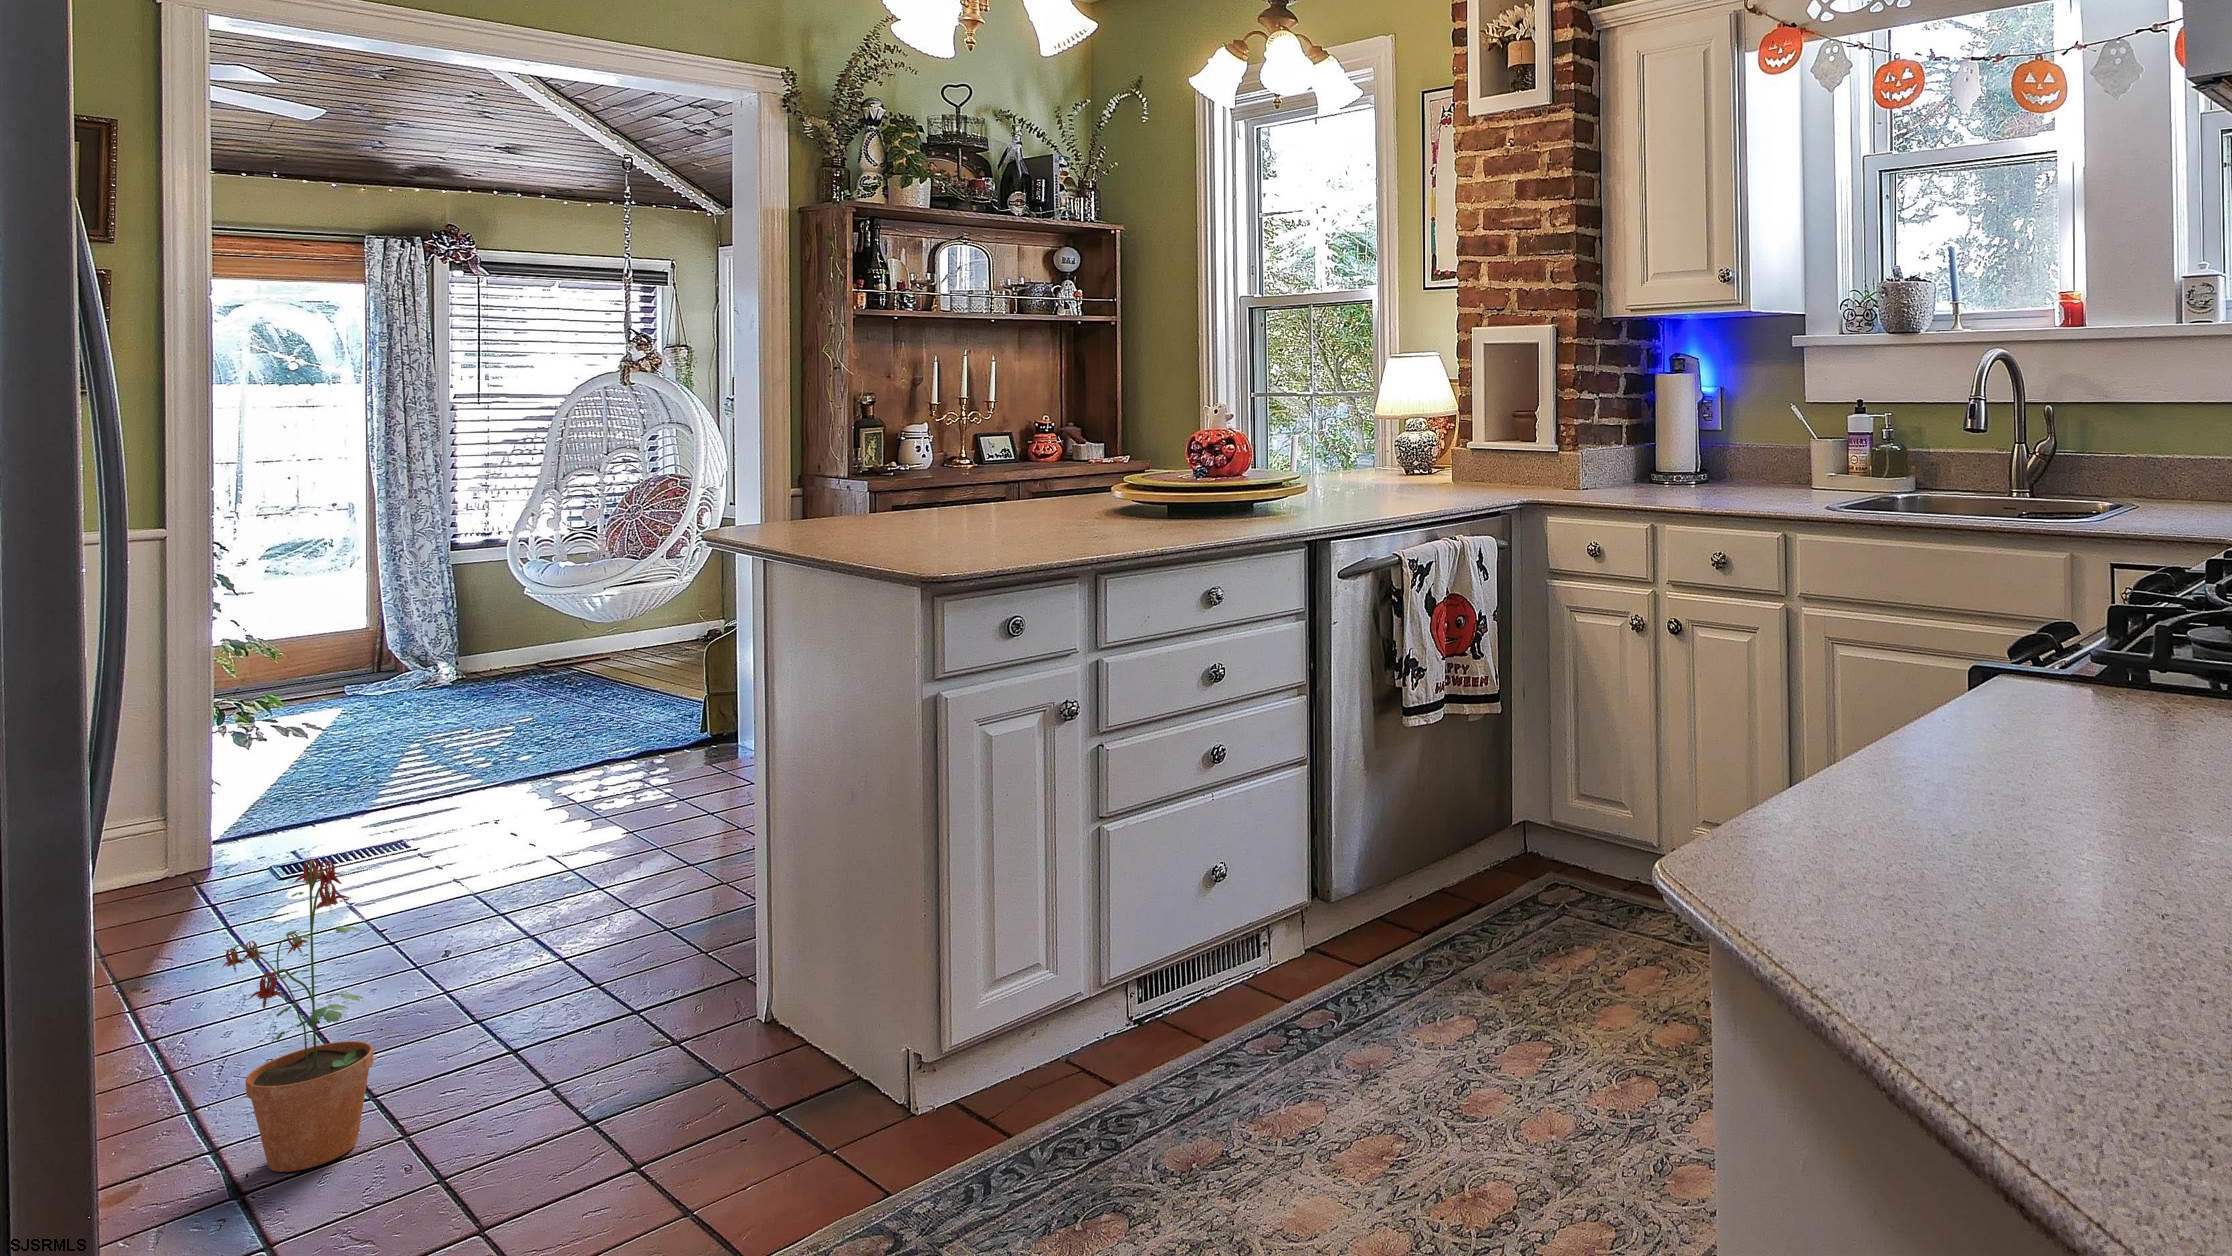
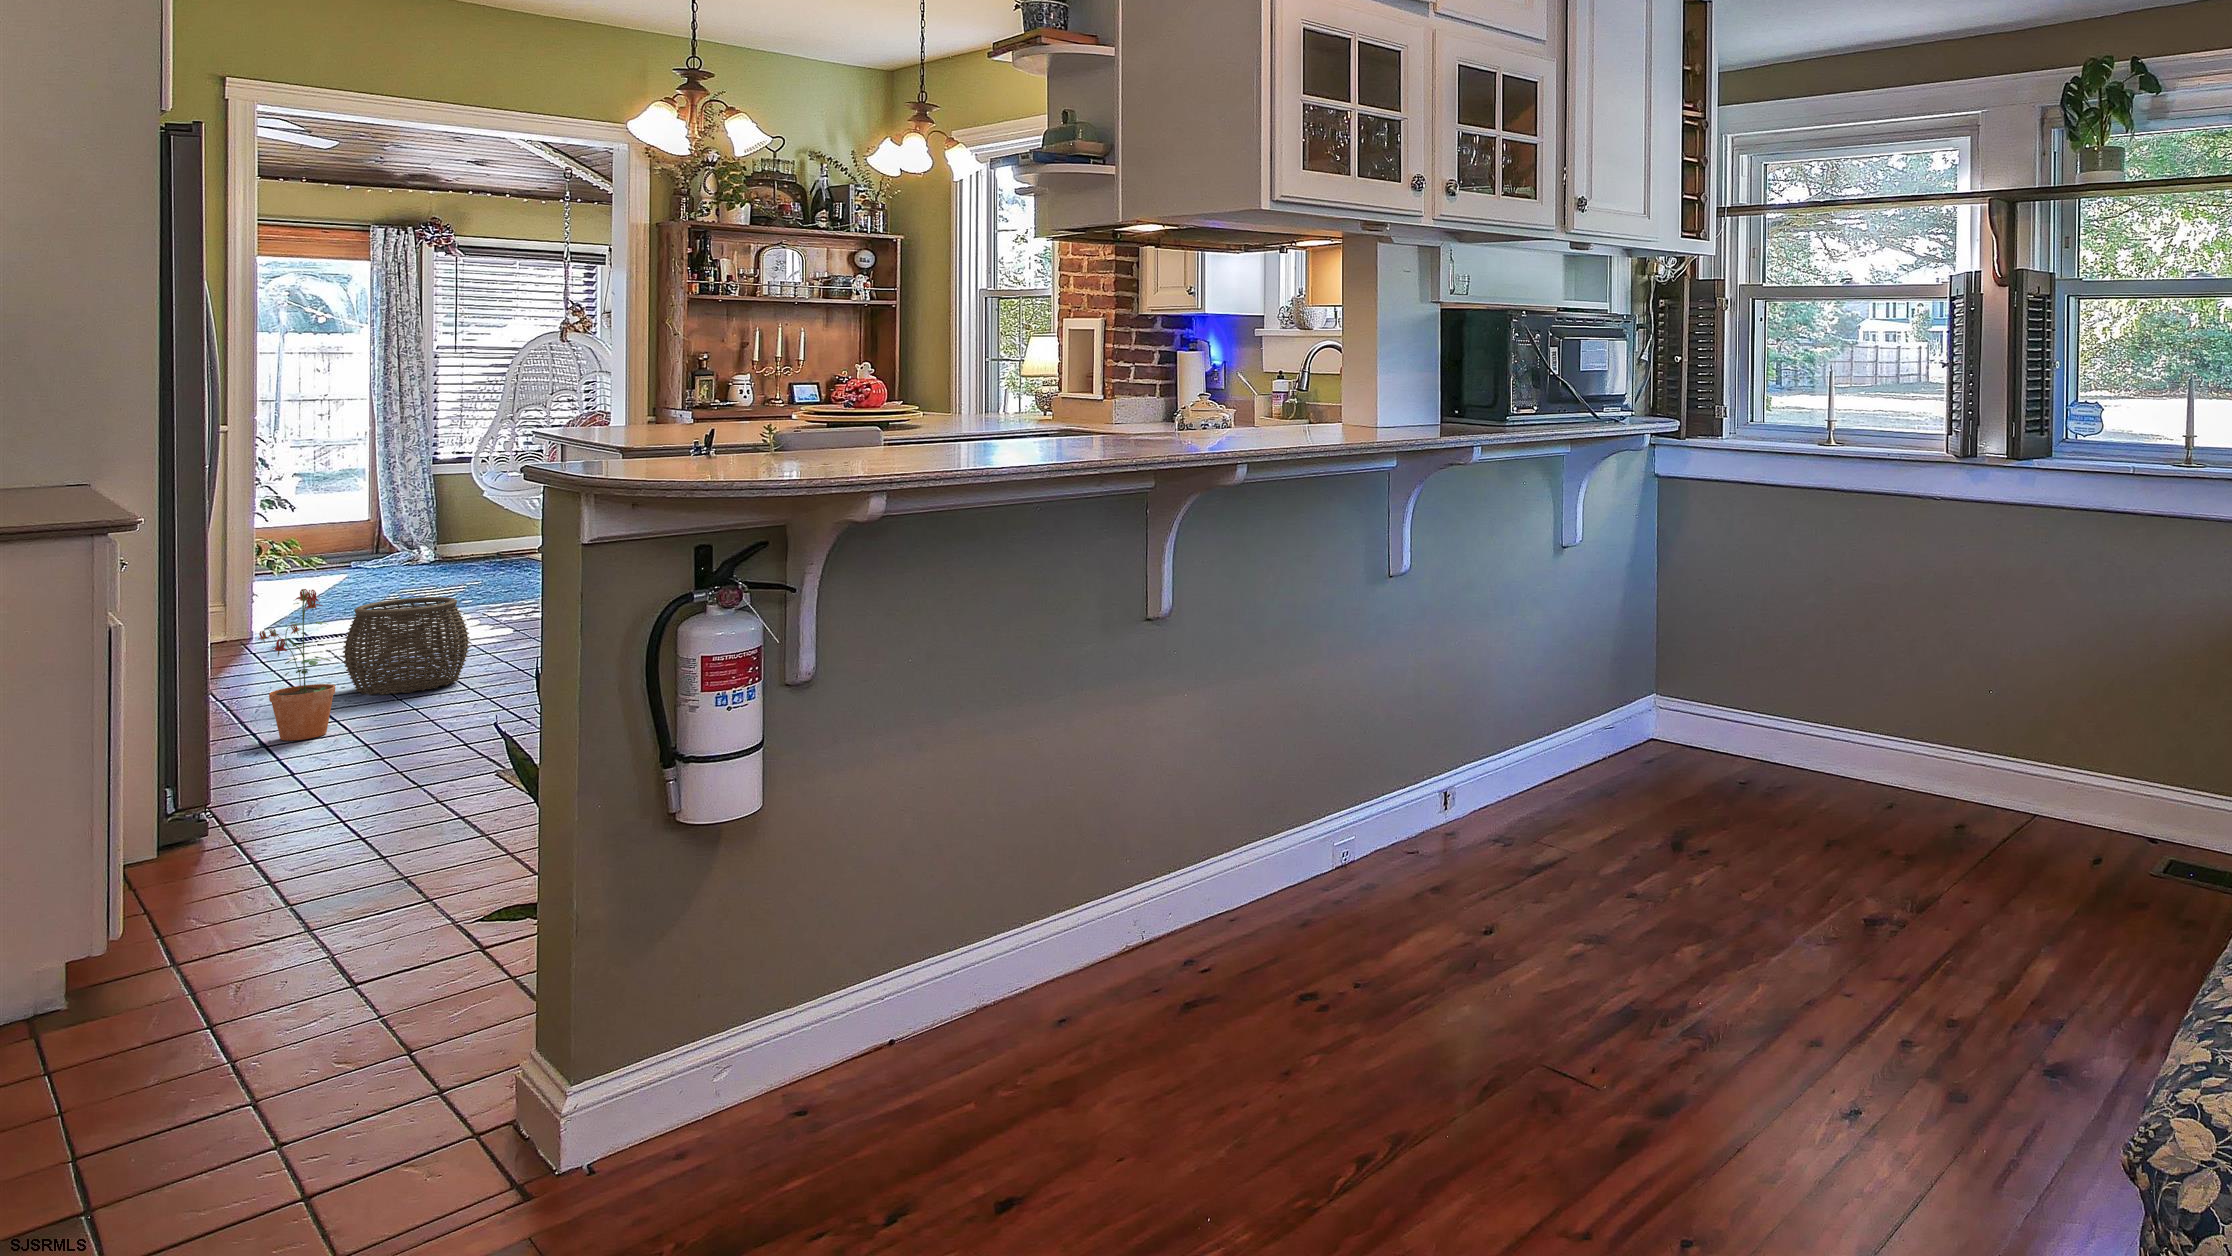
woven basket: none [372,818,586,1010] -> present [343,597,470,695]

